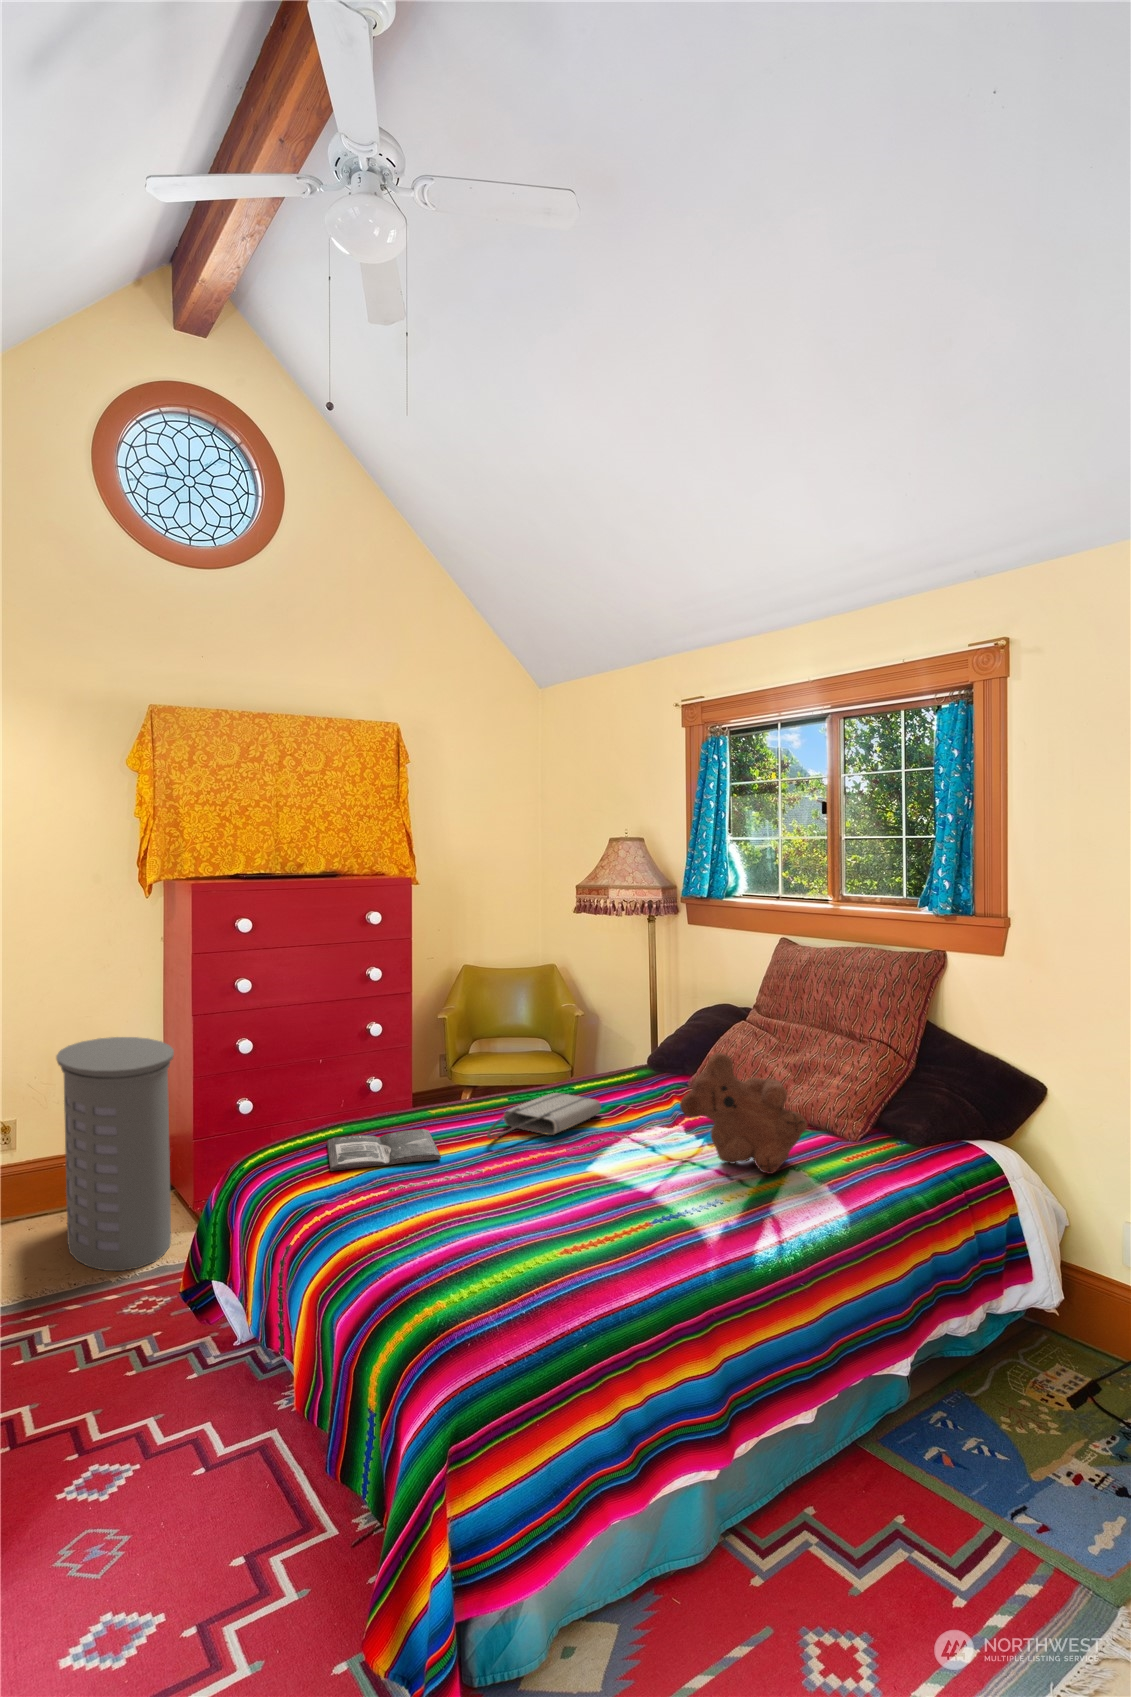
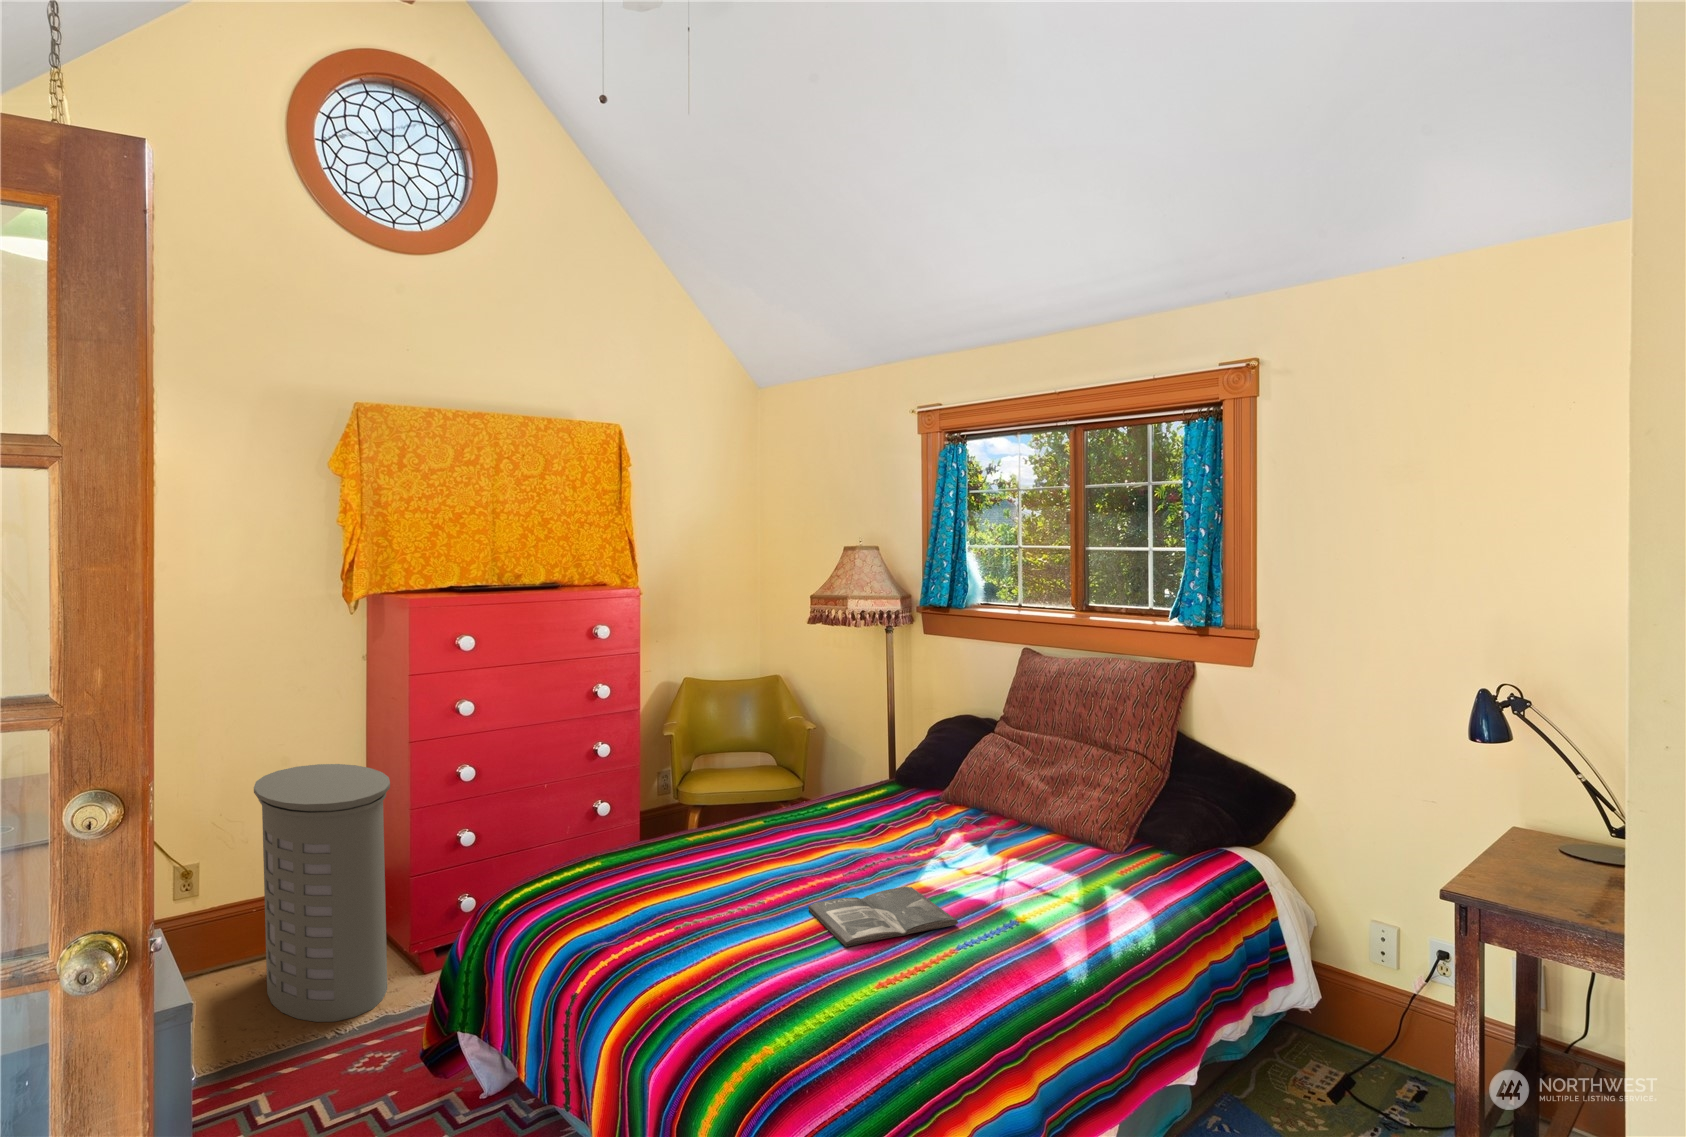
teddy bear: present [680,1053,808,1174] -> none [961,769,1089,890]
tote bag: present [487,1093,601,1139] -> none [758,812,863,865]
magazine: present [327,1129,441,1171] -> present [808,886,958,947]

